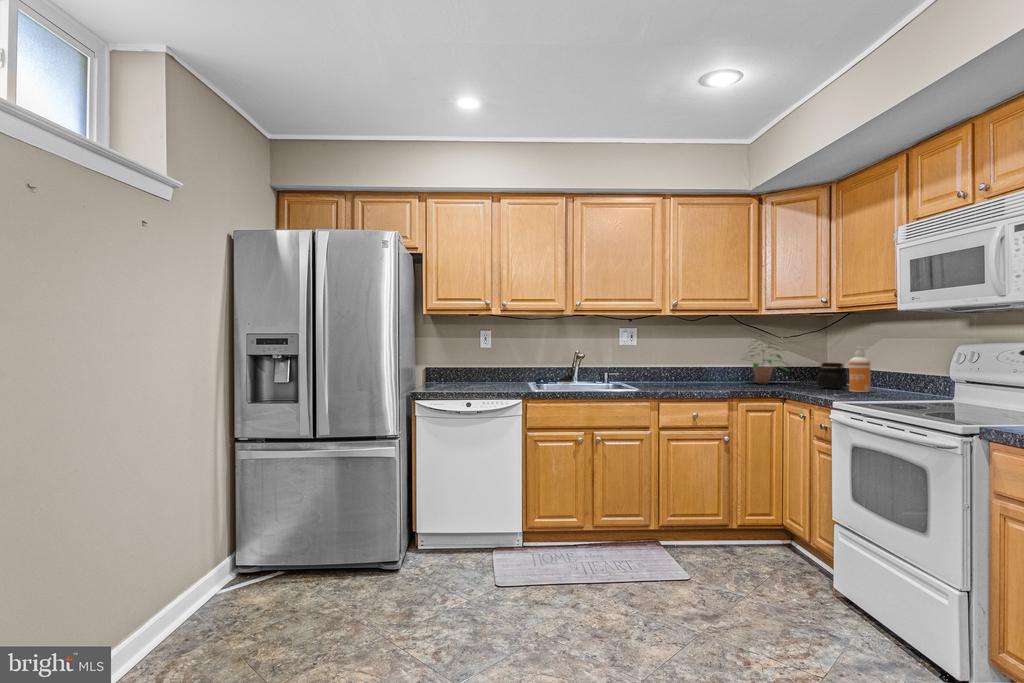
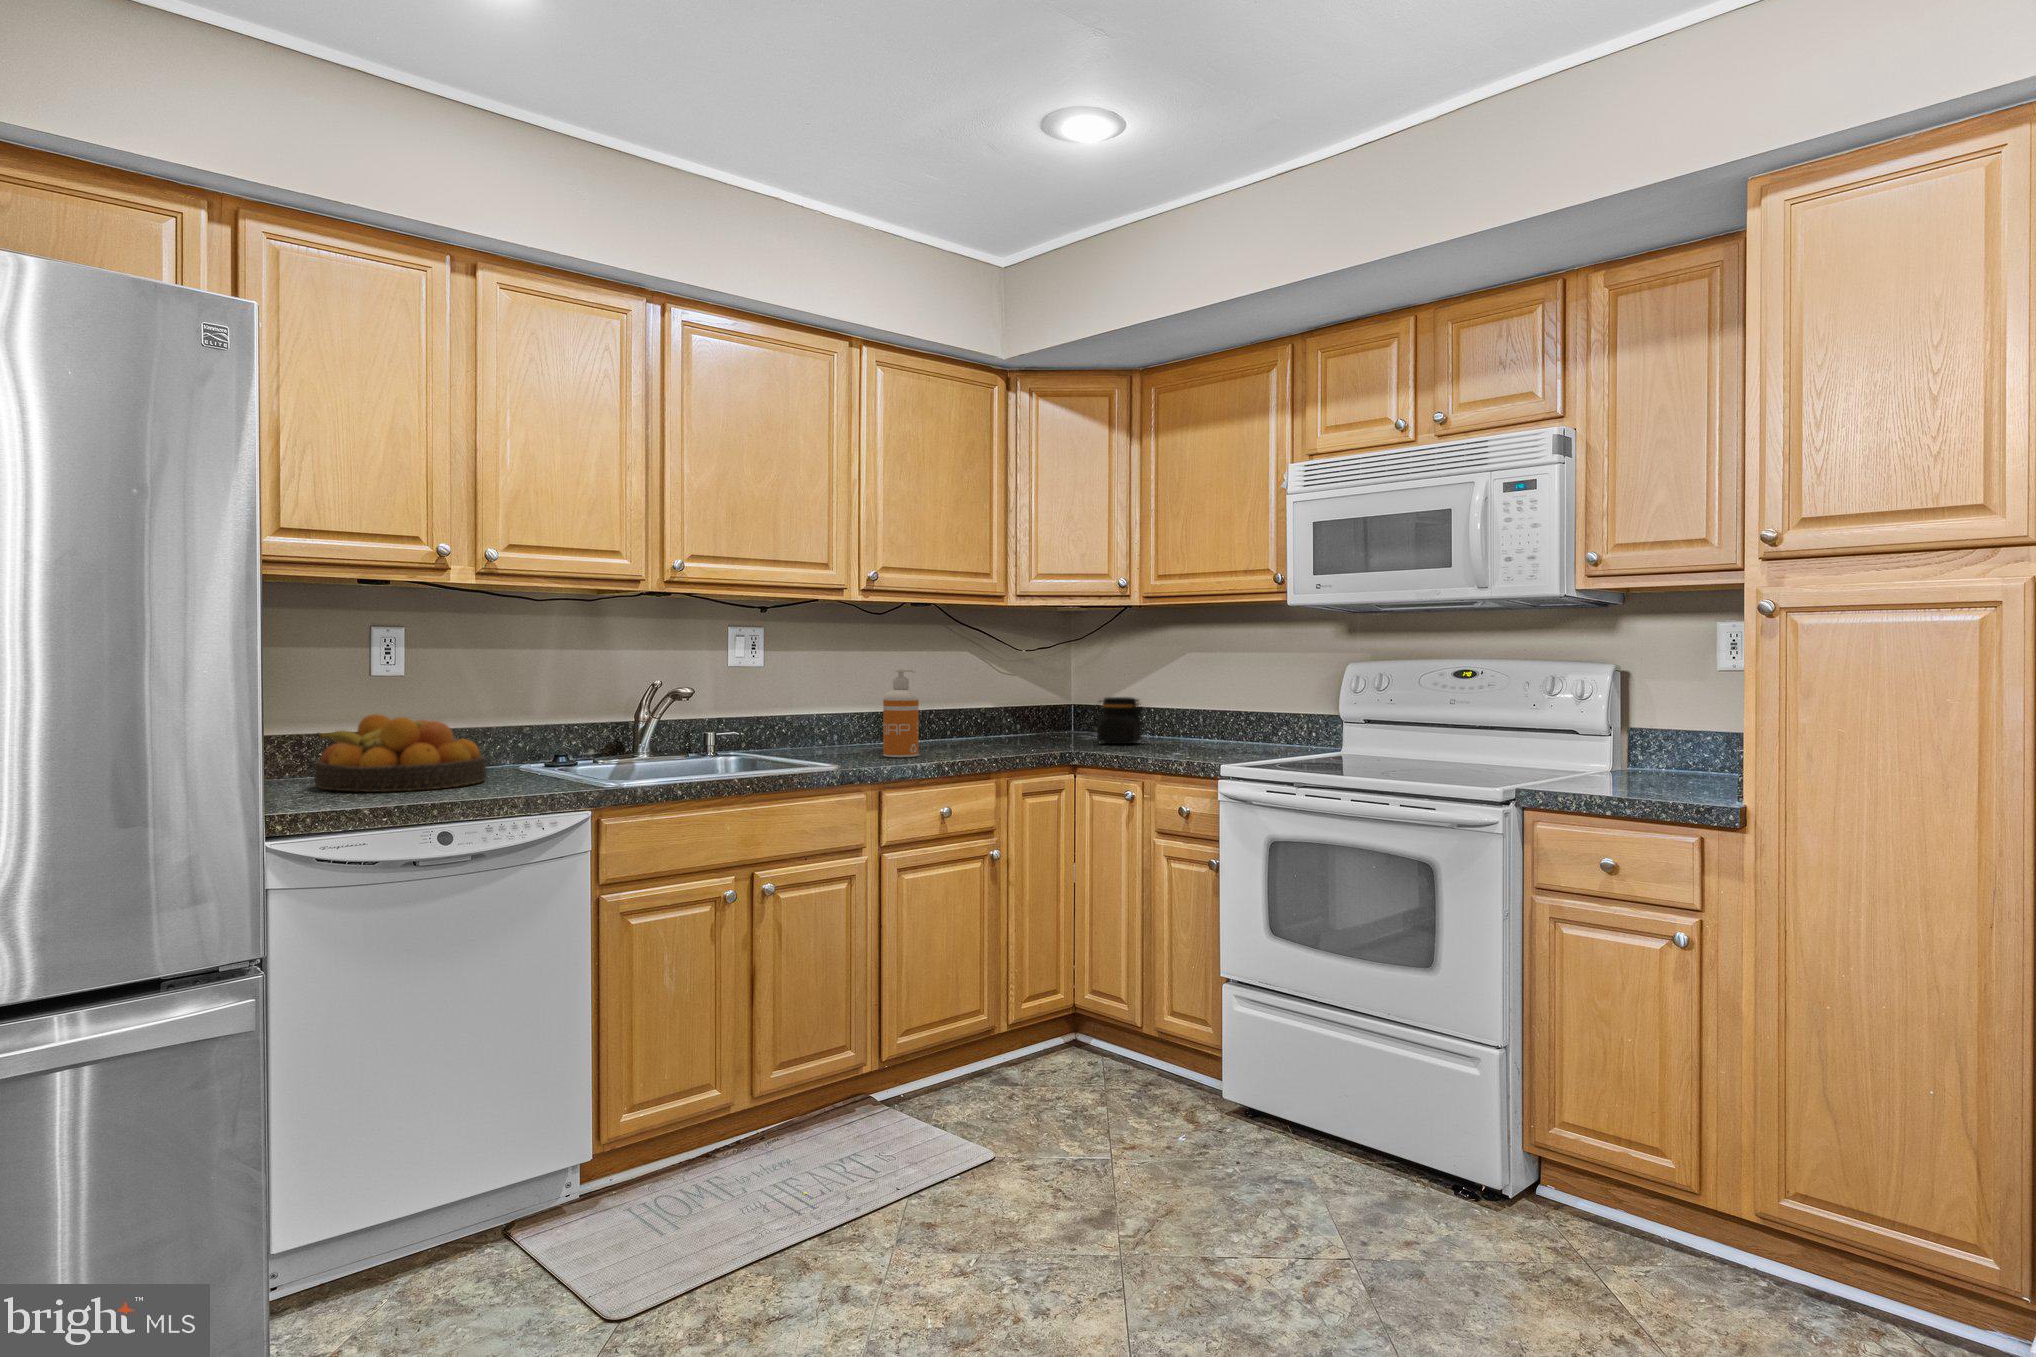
potted plant: present [742,336,787,383] -> none [932,646,1036,741]
soap dispenser: present [849,347,870,392] -> present [883,669,919,757]
fruit bowl: none [454,361,508,388] -> present [314,714,486,792]

